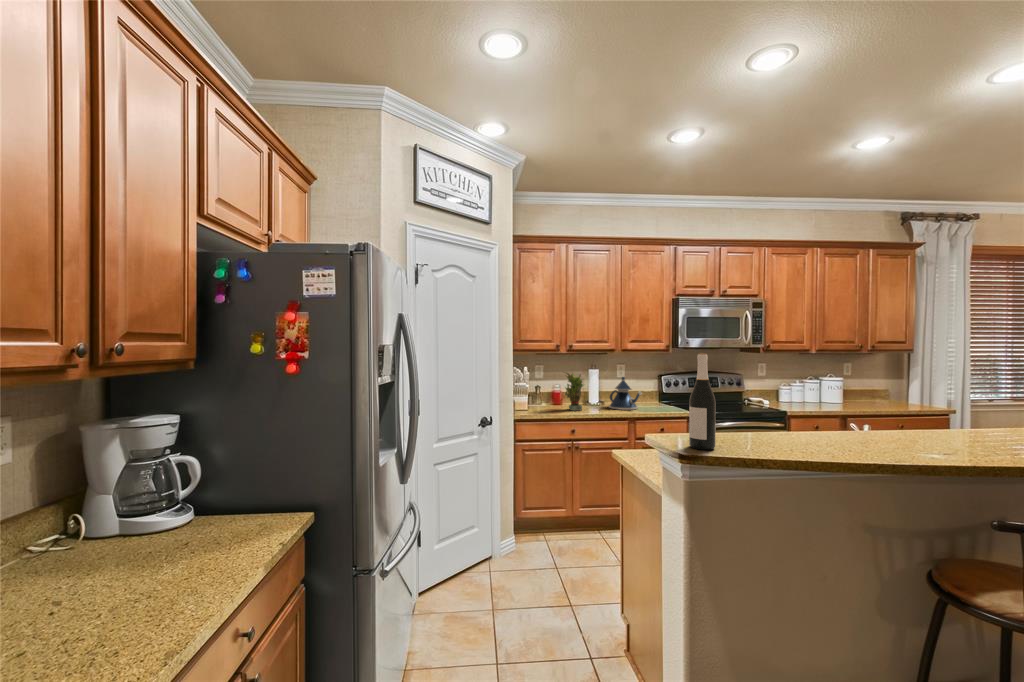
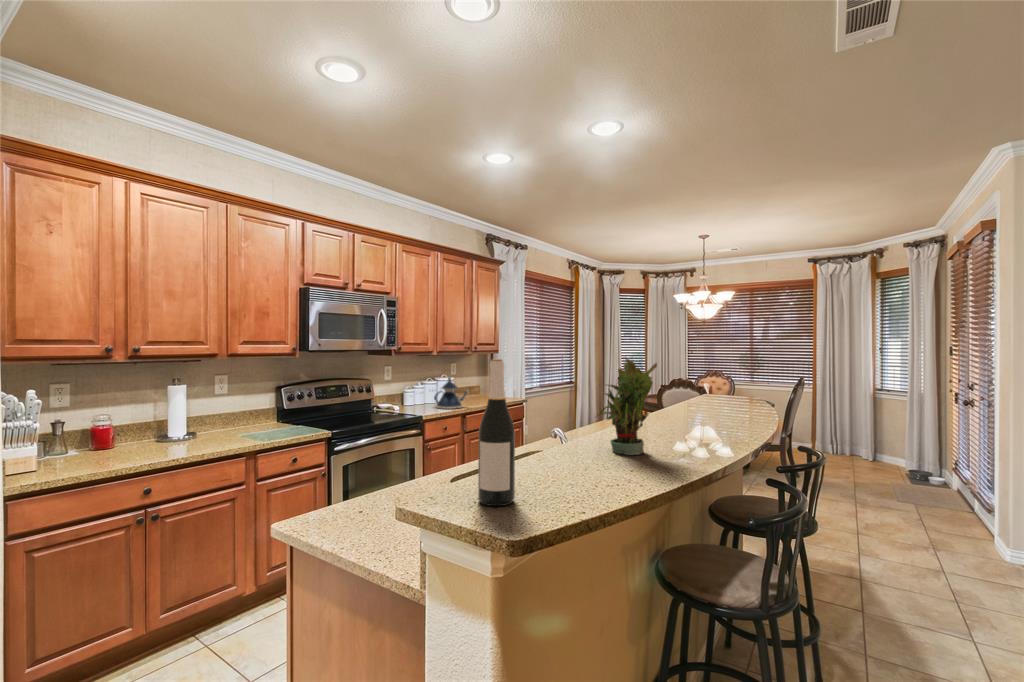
potted plant: present [564,372,584,411] -> present [597,359,657,455]
teapot: present [609,377,642,410] -> present [434,377,468,409]

